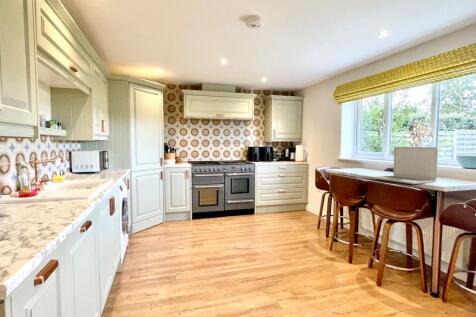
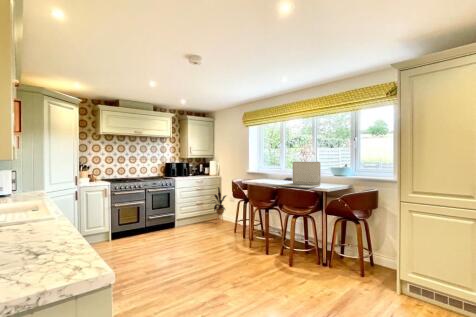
house plant: none [290,174,315,217] -> present [214,187,226,223]

